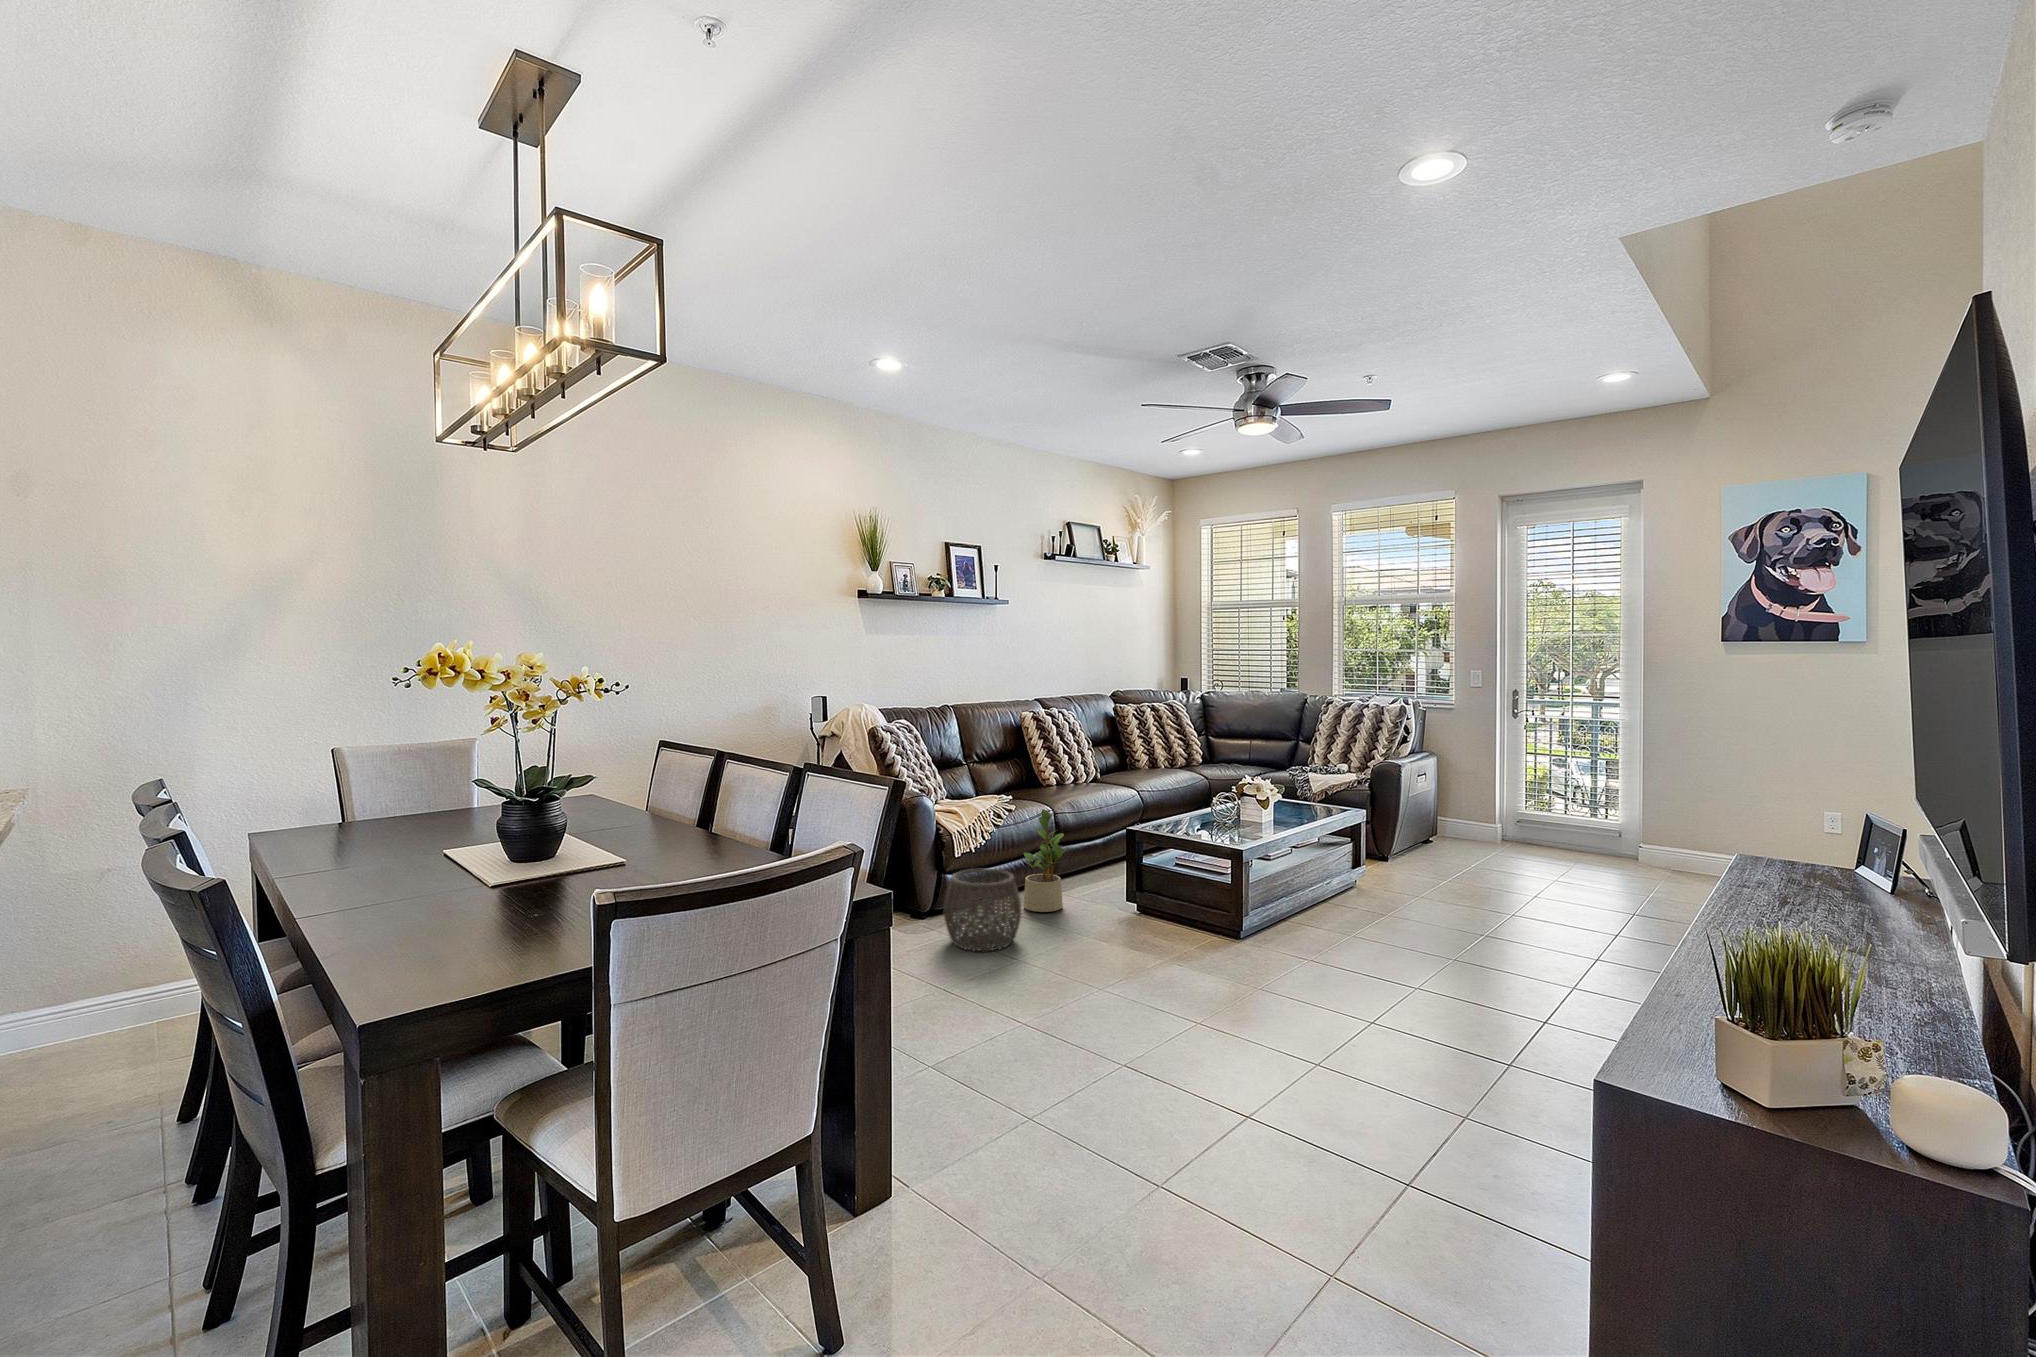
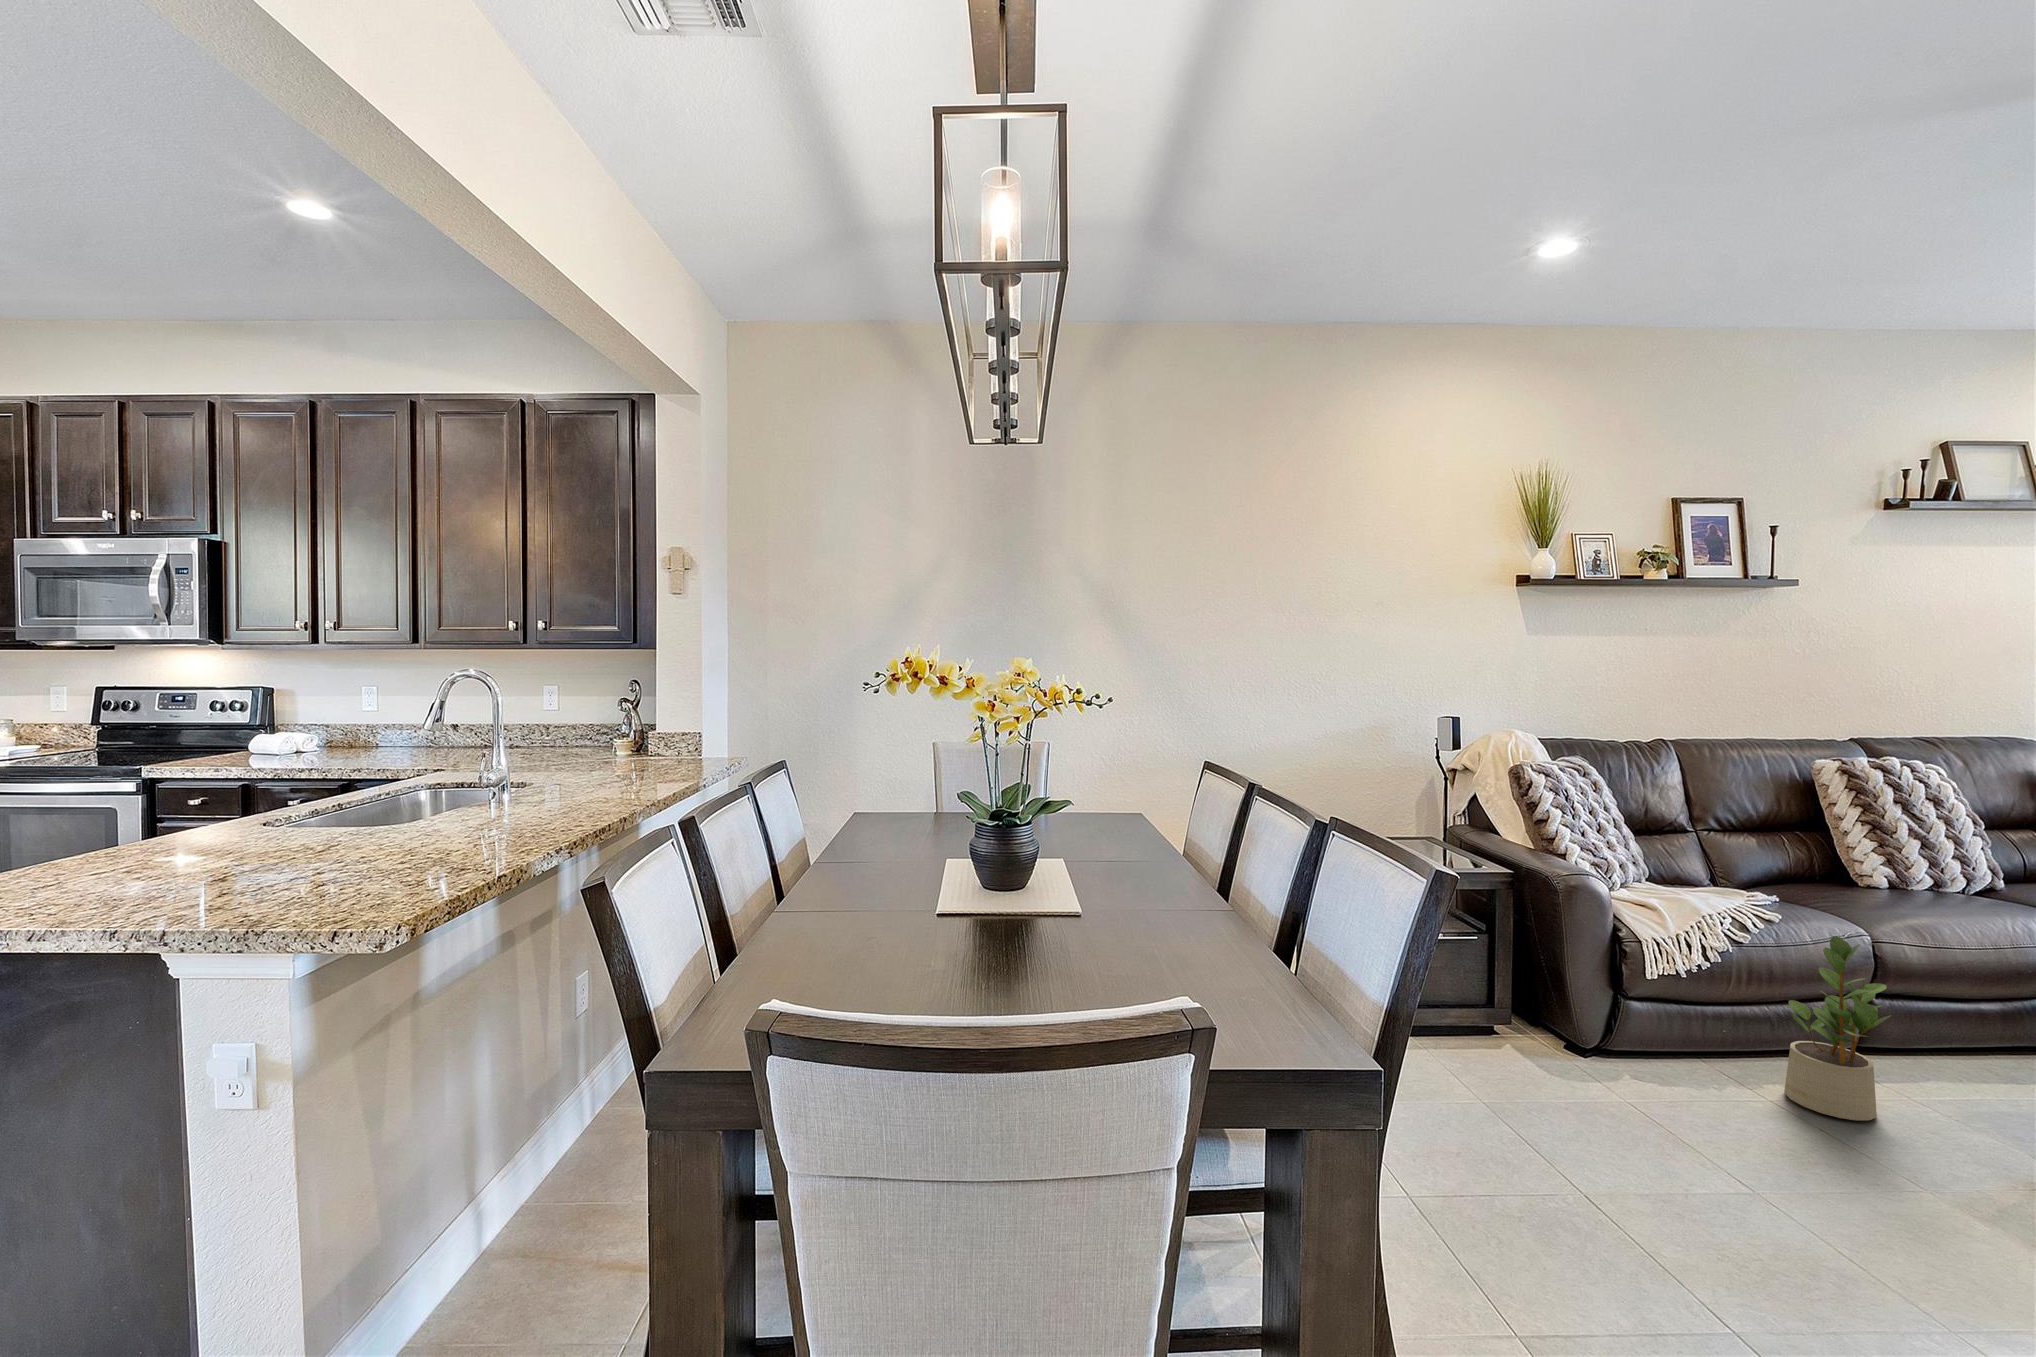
woven basket: present [944,869,1022,952] -> none [1602,1009,1766,1165]

